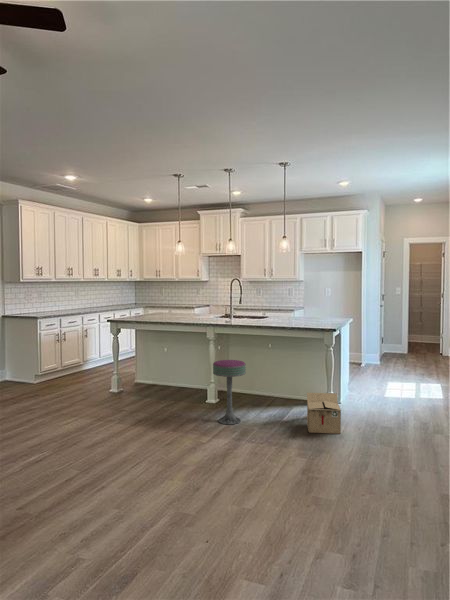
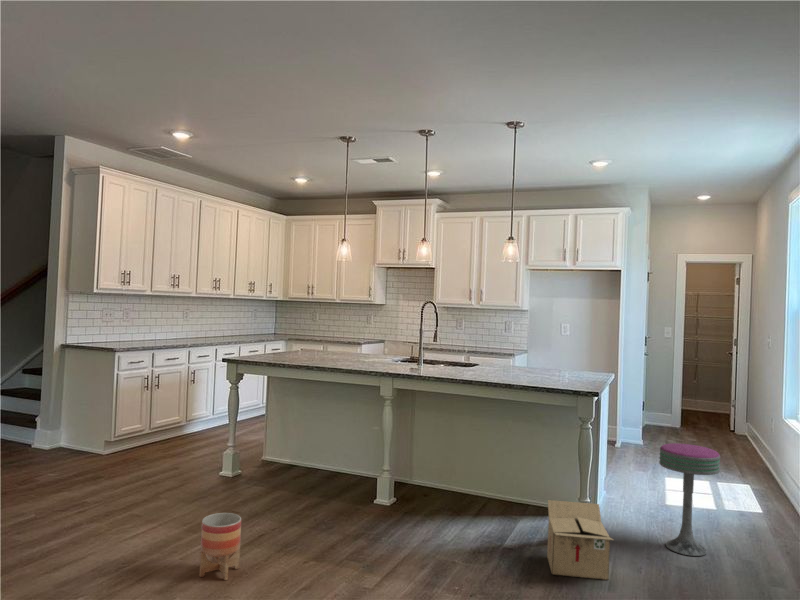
bar stool: present [213,360,246,425] -> present [659,443,720,556]
planter: none [108,406,130,442] -> present [200,513,241,580]

